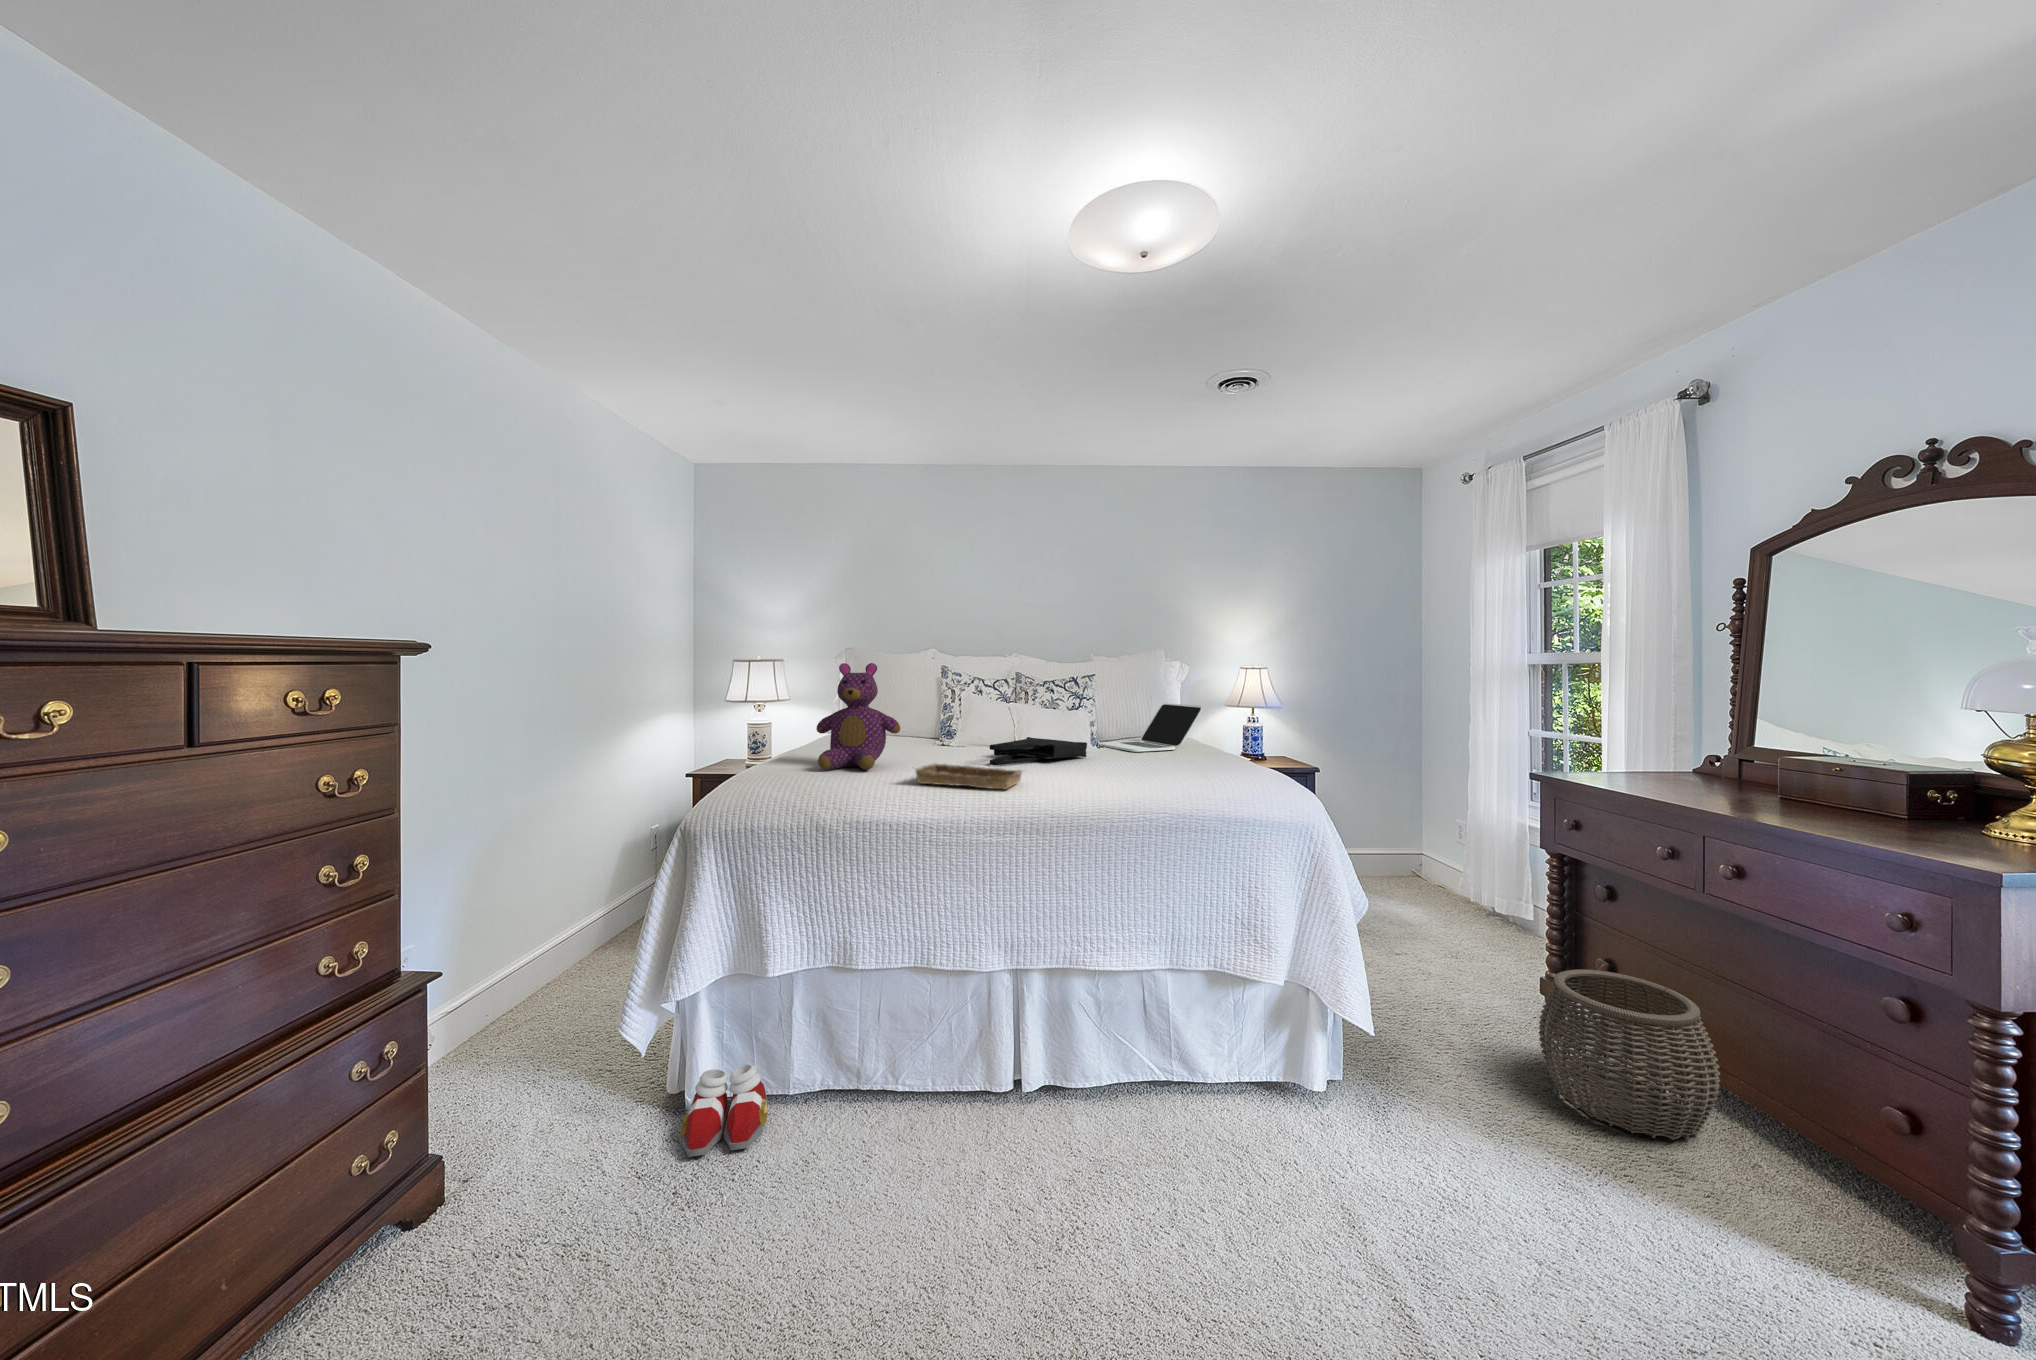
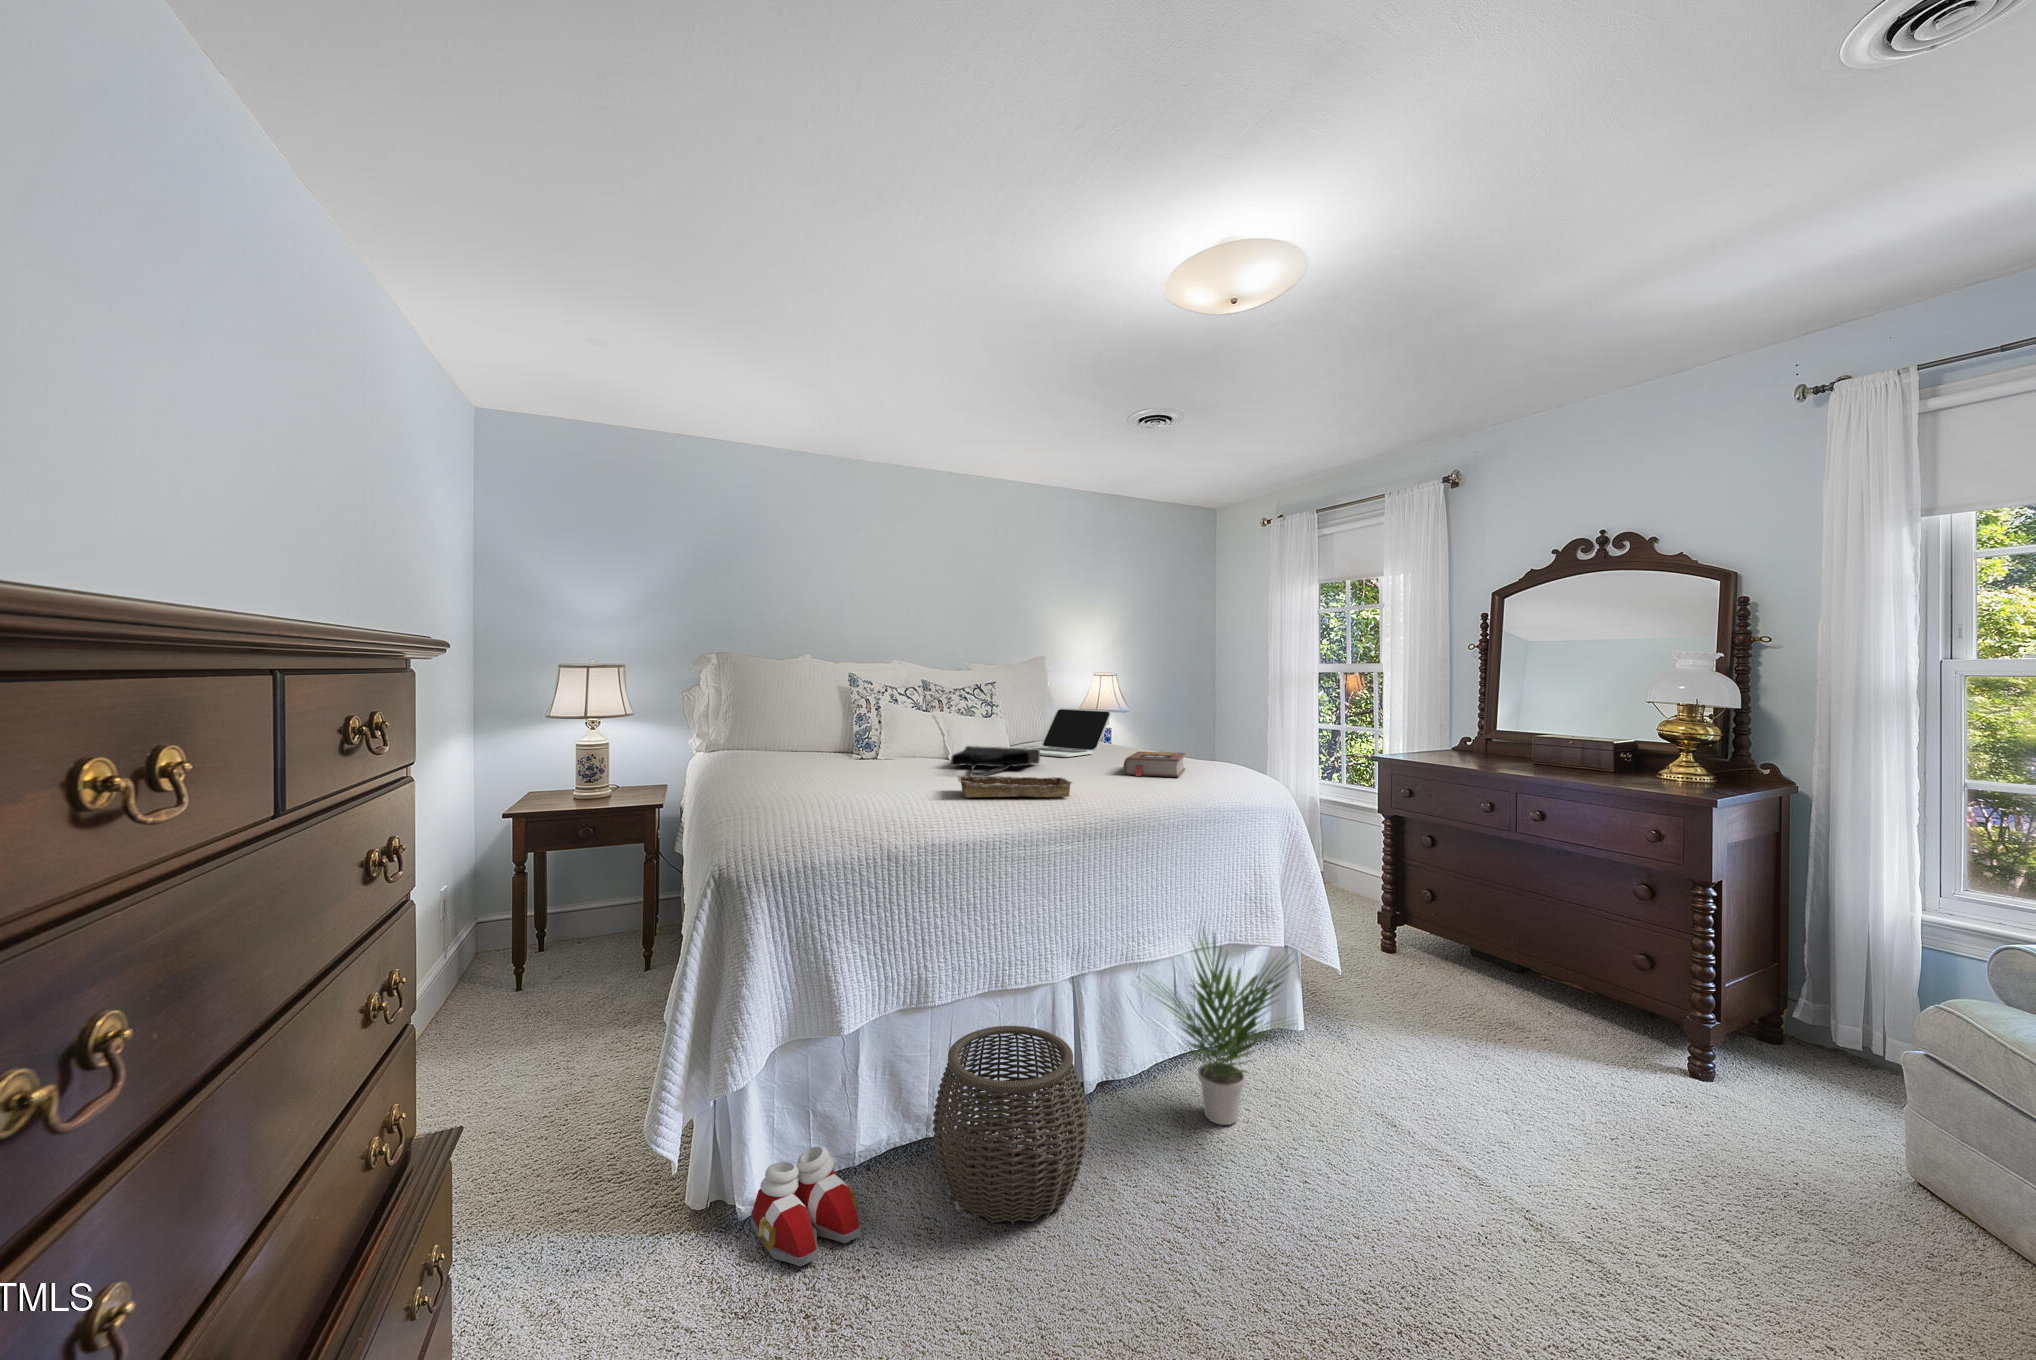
teddy bear: present [816,663,900,770] -> none [782,664,883,790]
book: none [1139,749,1225,778] -> present [1123,752,1186,777]
potted plant: none [1057,938,1222,1158] -> present [1157,931,1289,1125]
woven basket: present [1539,969,1720,1140] -> present [933,1026,1089,1224]

